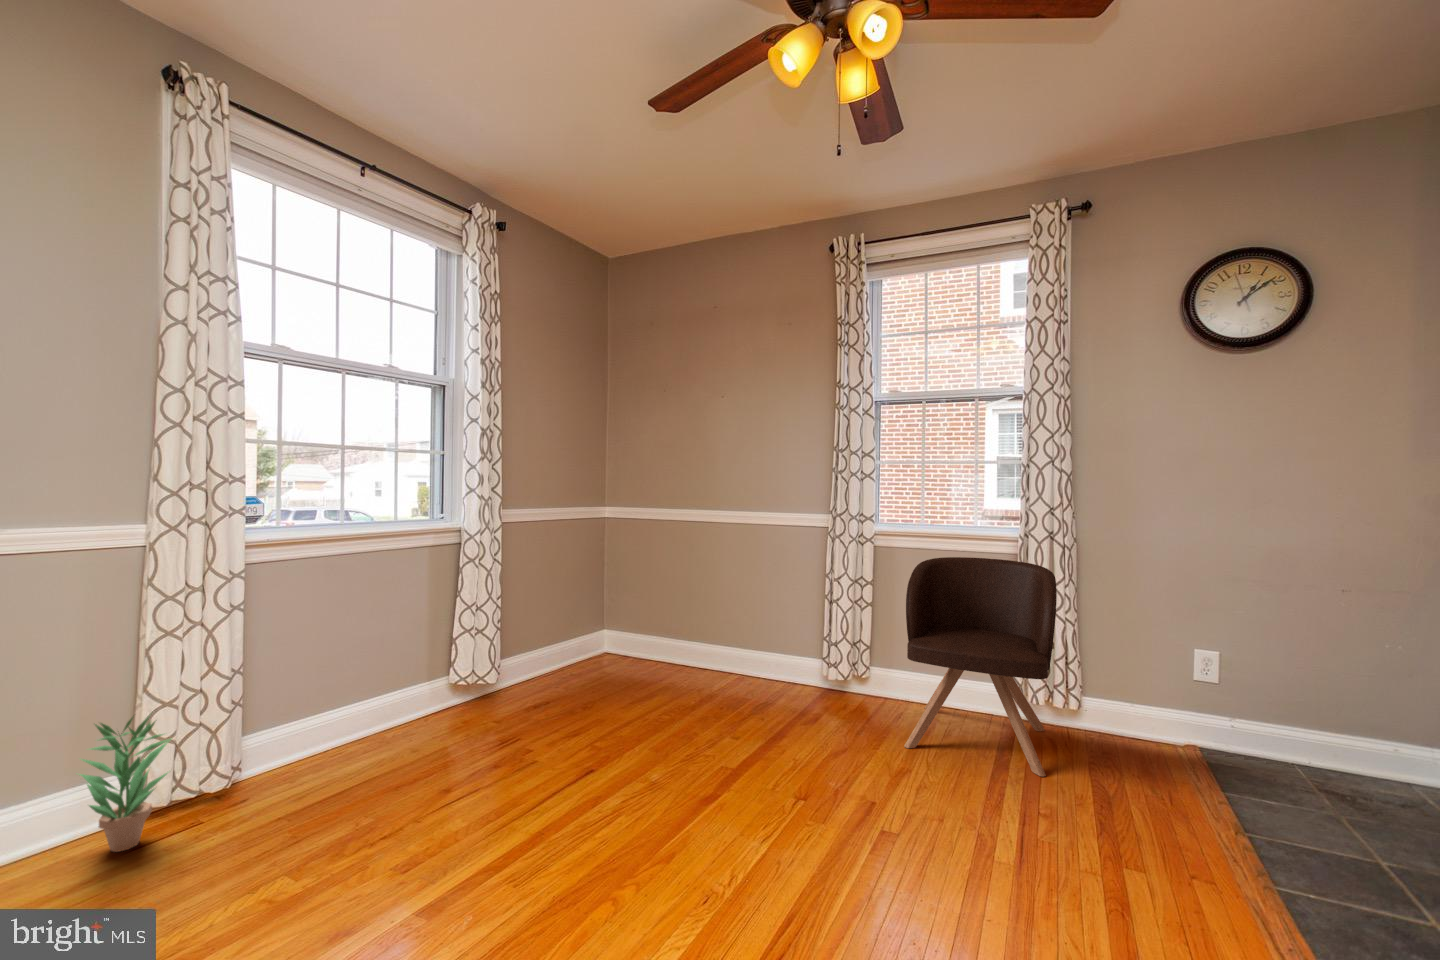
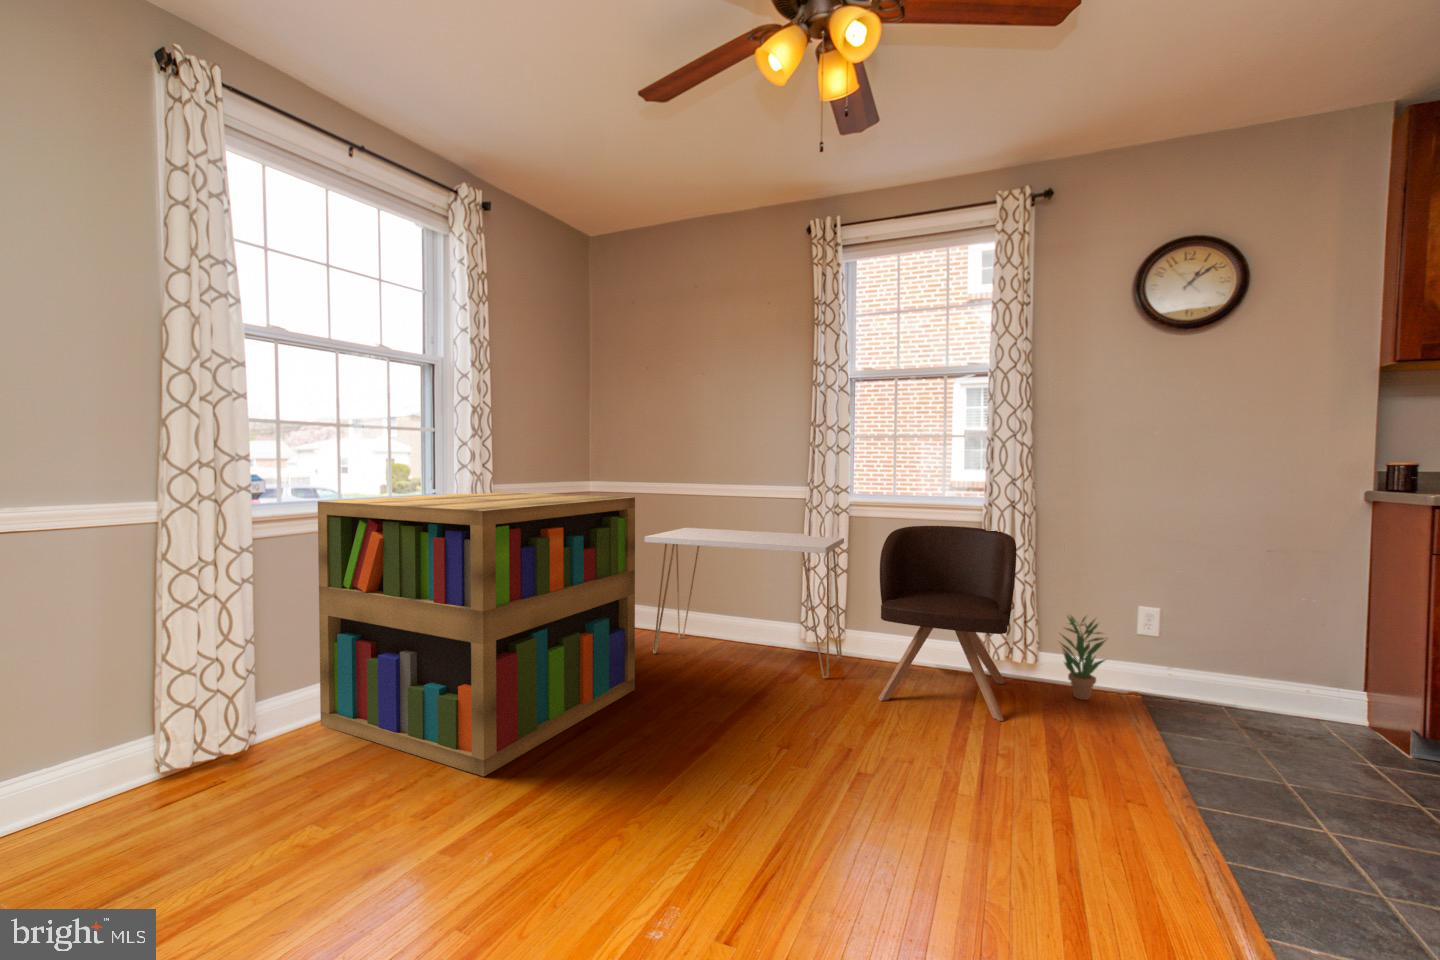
bookshelf: none [313,516,647,827] -> present [318,492,635,777]
console table: none [659,555,871,720] -> present [645,528,844,678]
potted plant: present [79,716,171,852] -> present [1061,616,1105,700]

